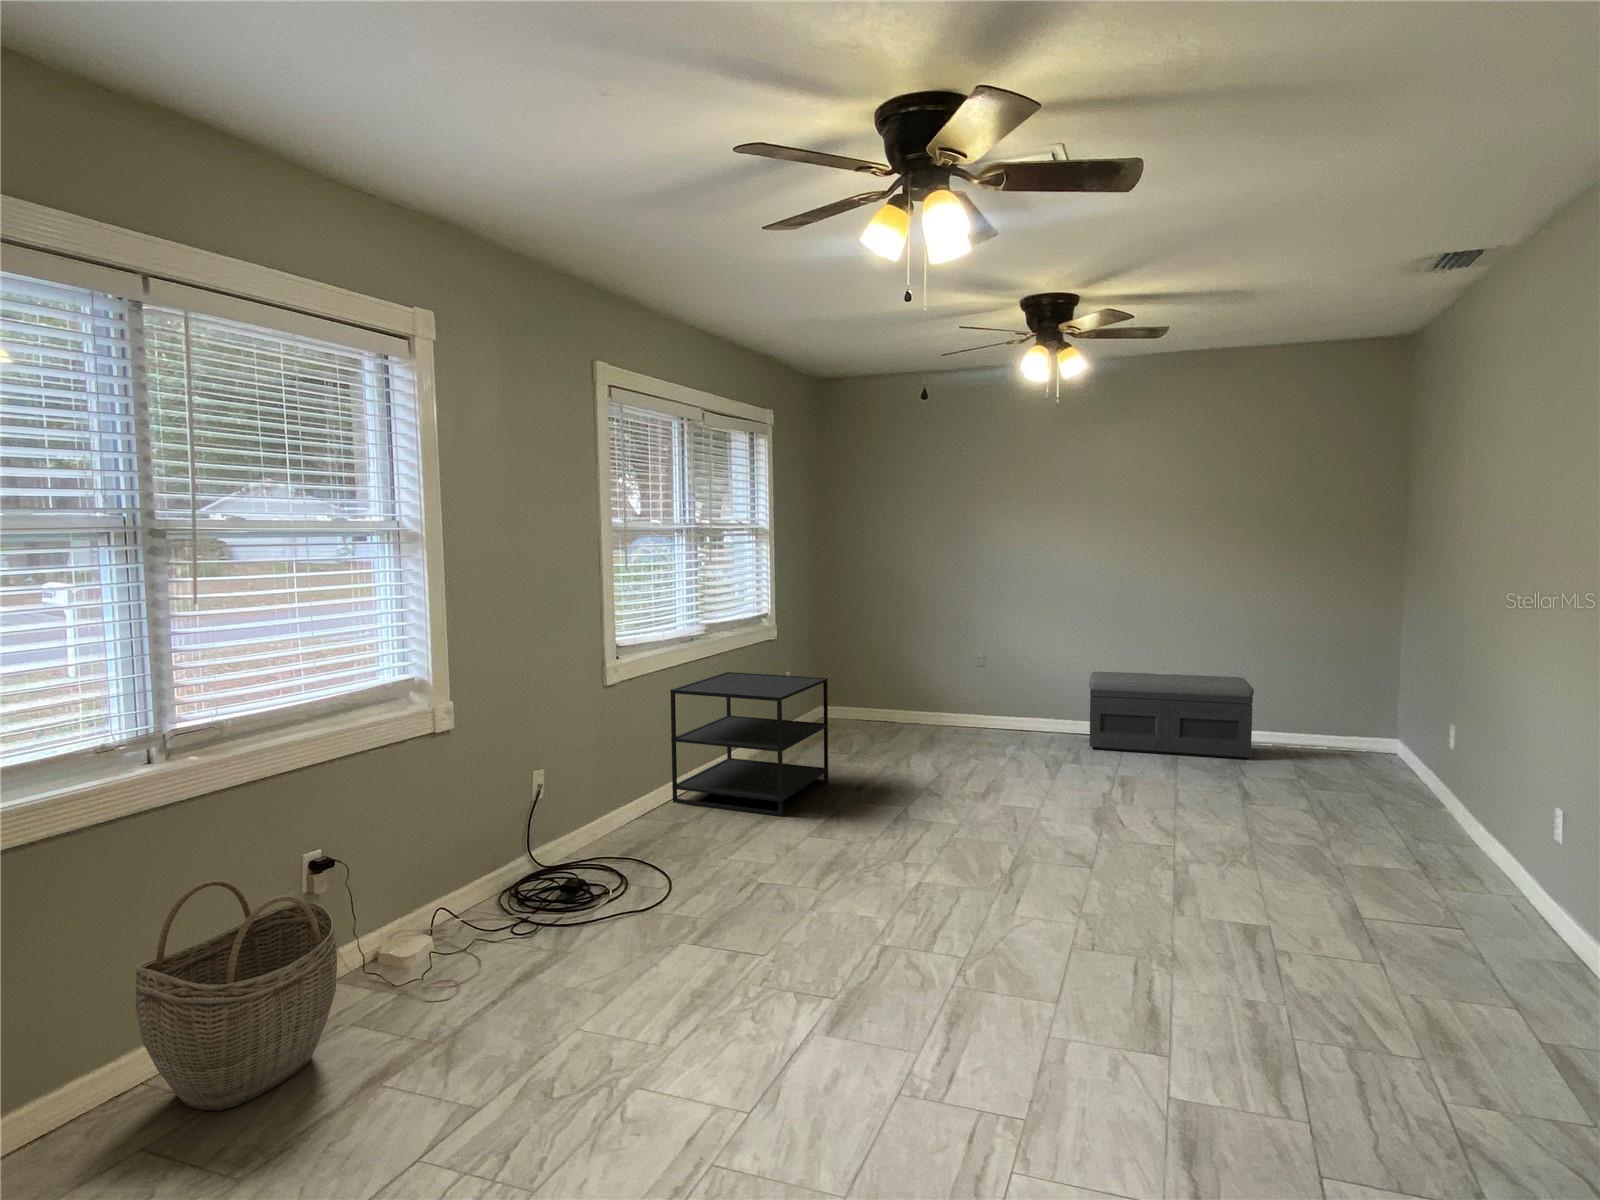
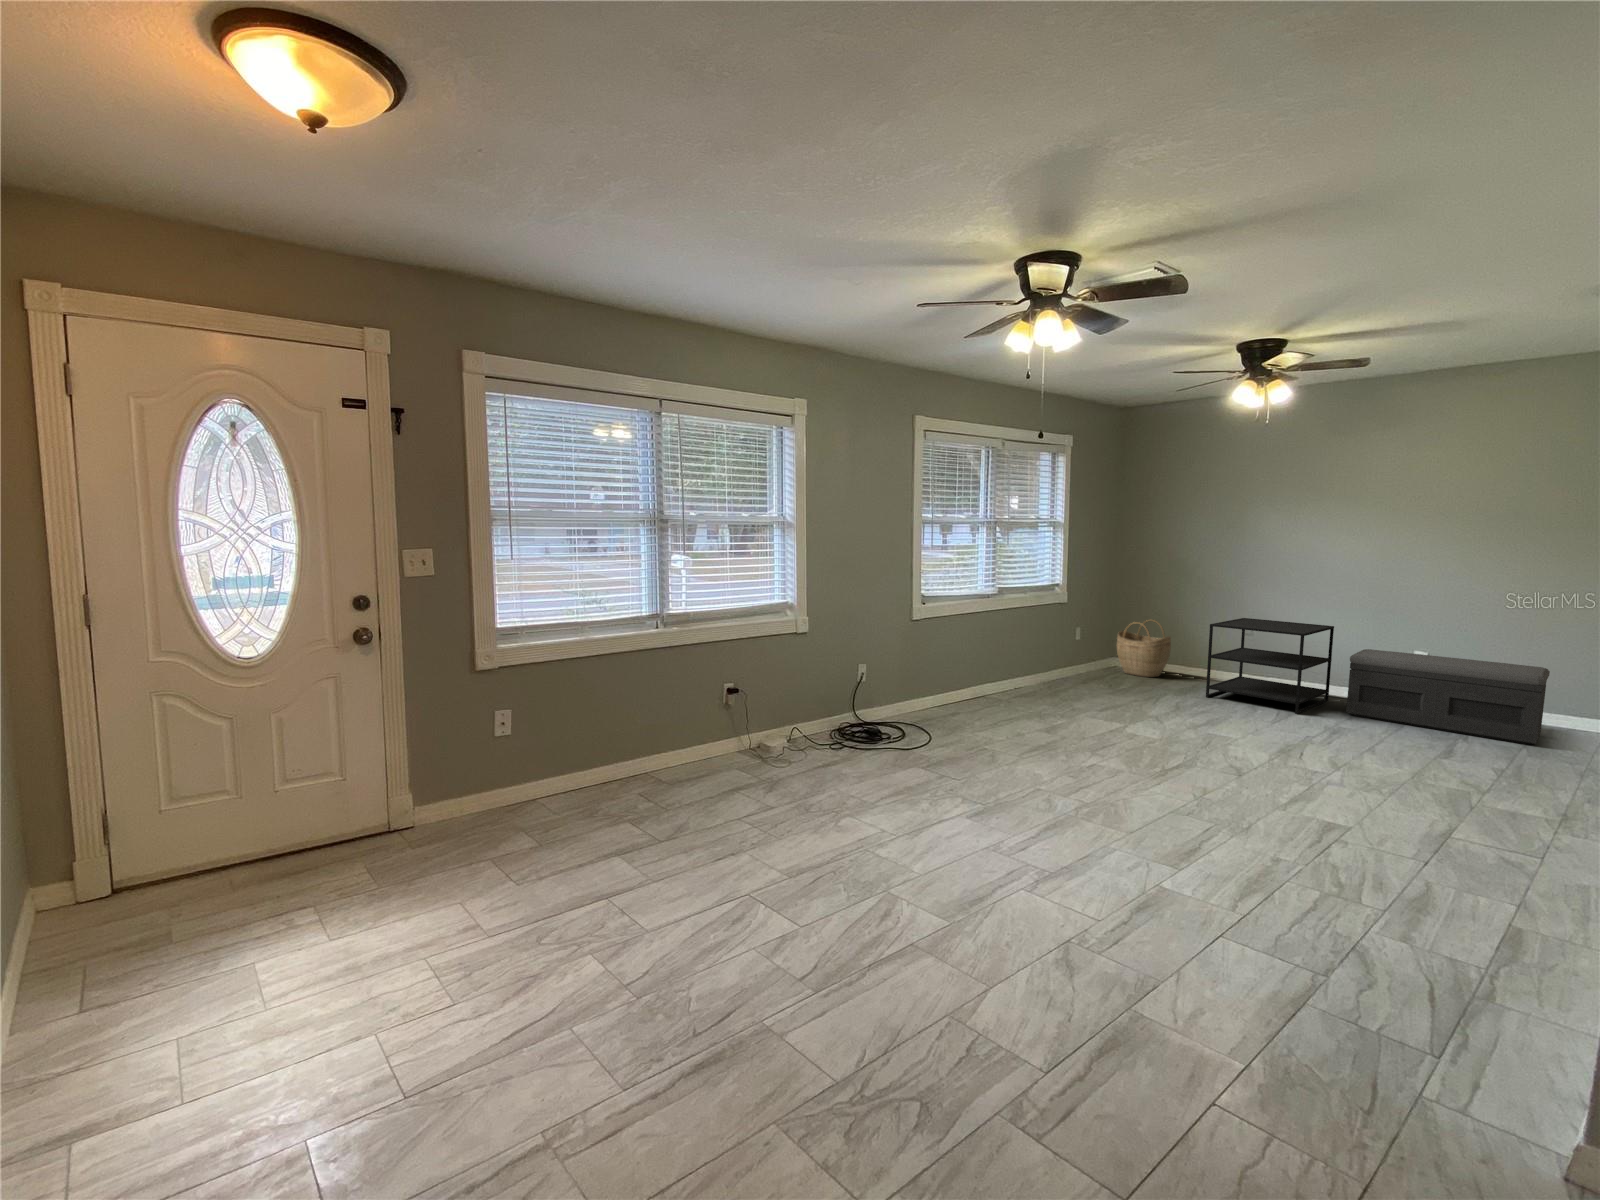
side table: present [670,672,828,816] -> present [1206,618,1334,714]
woven basket: present [136,880,337,1111] -> present [1117,620,1171,677]

